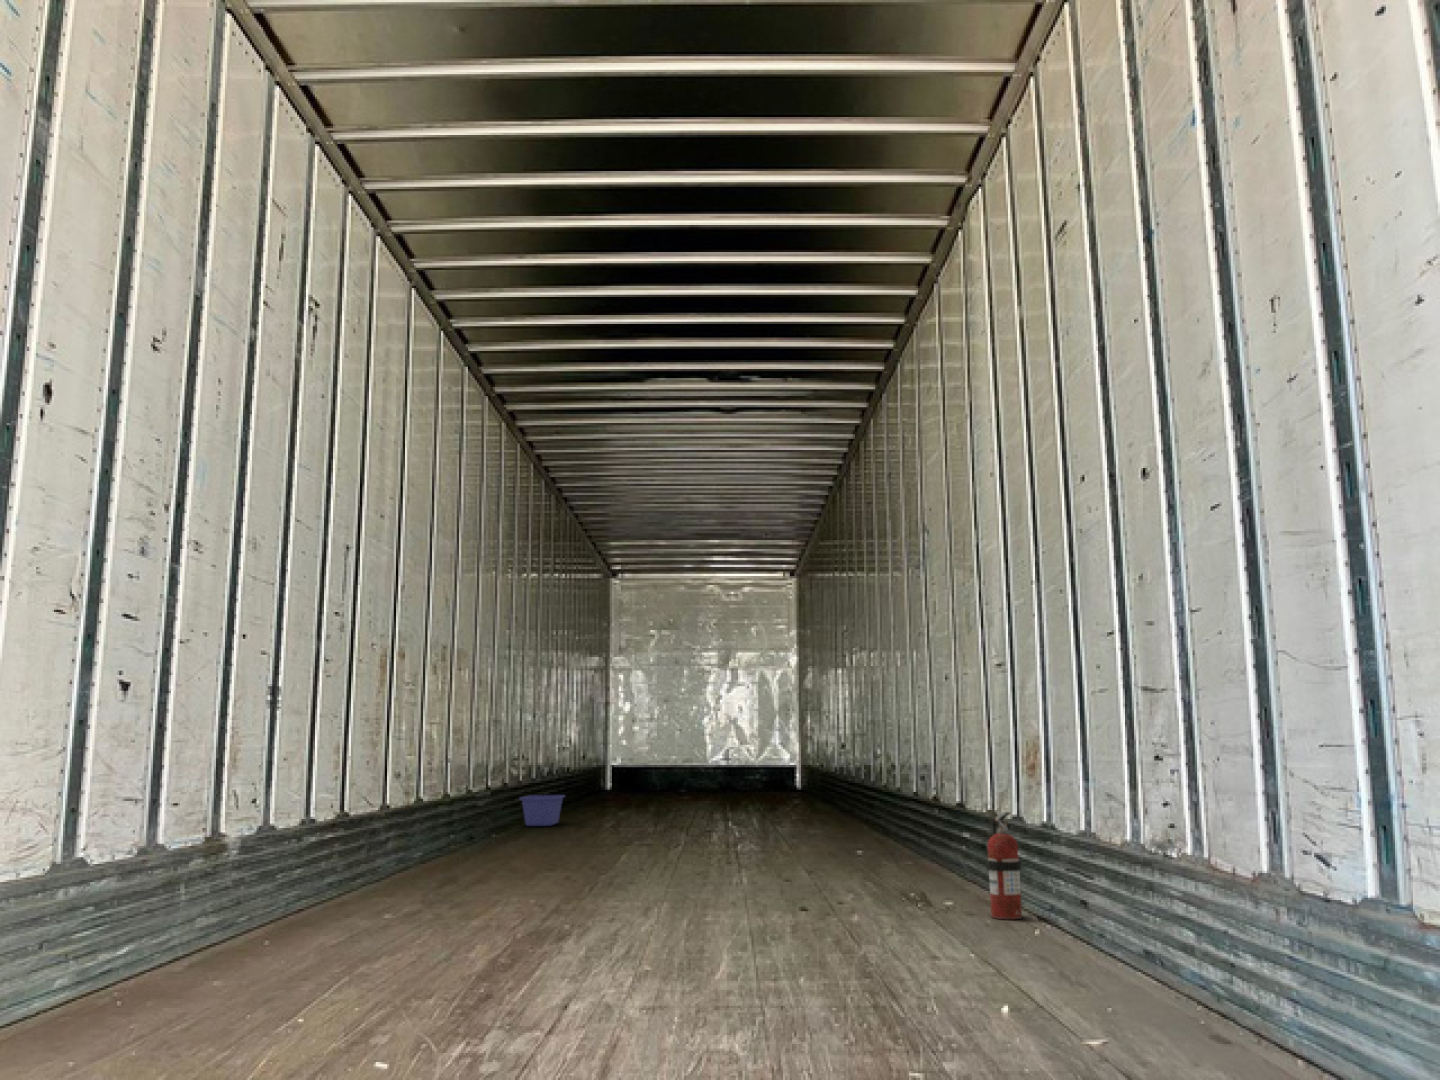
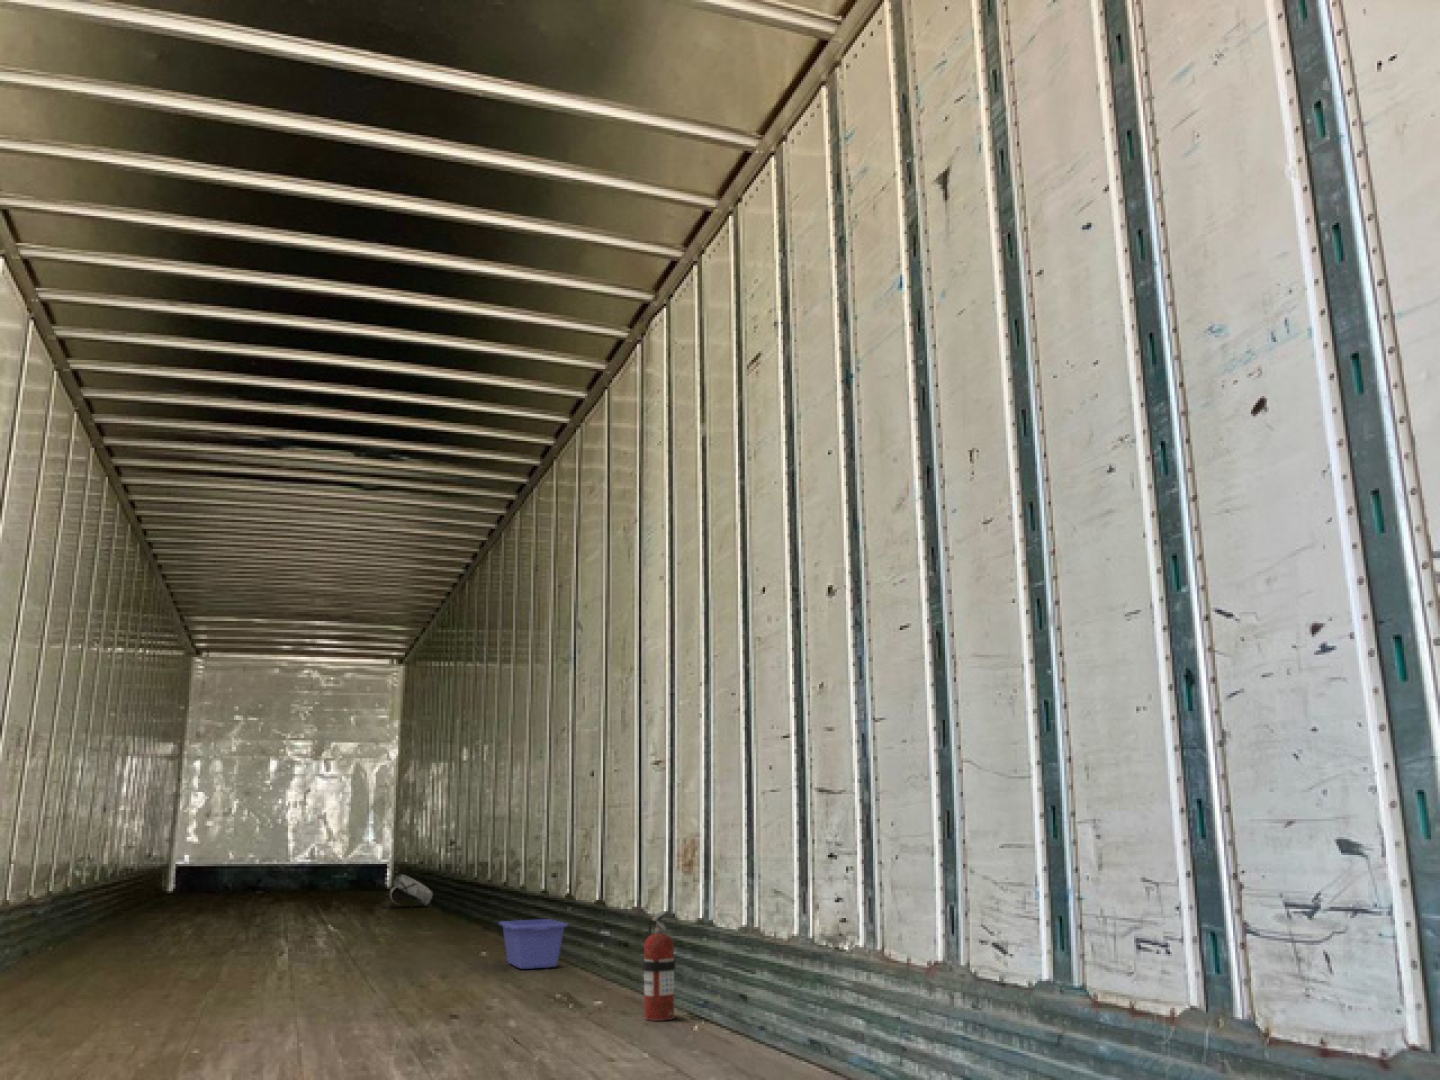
backpack: none [792,773,832,803] -> present [388,875,433,906]
storage bin: present [520,795,565,826] -> present [499,919,568,969]

